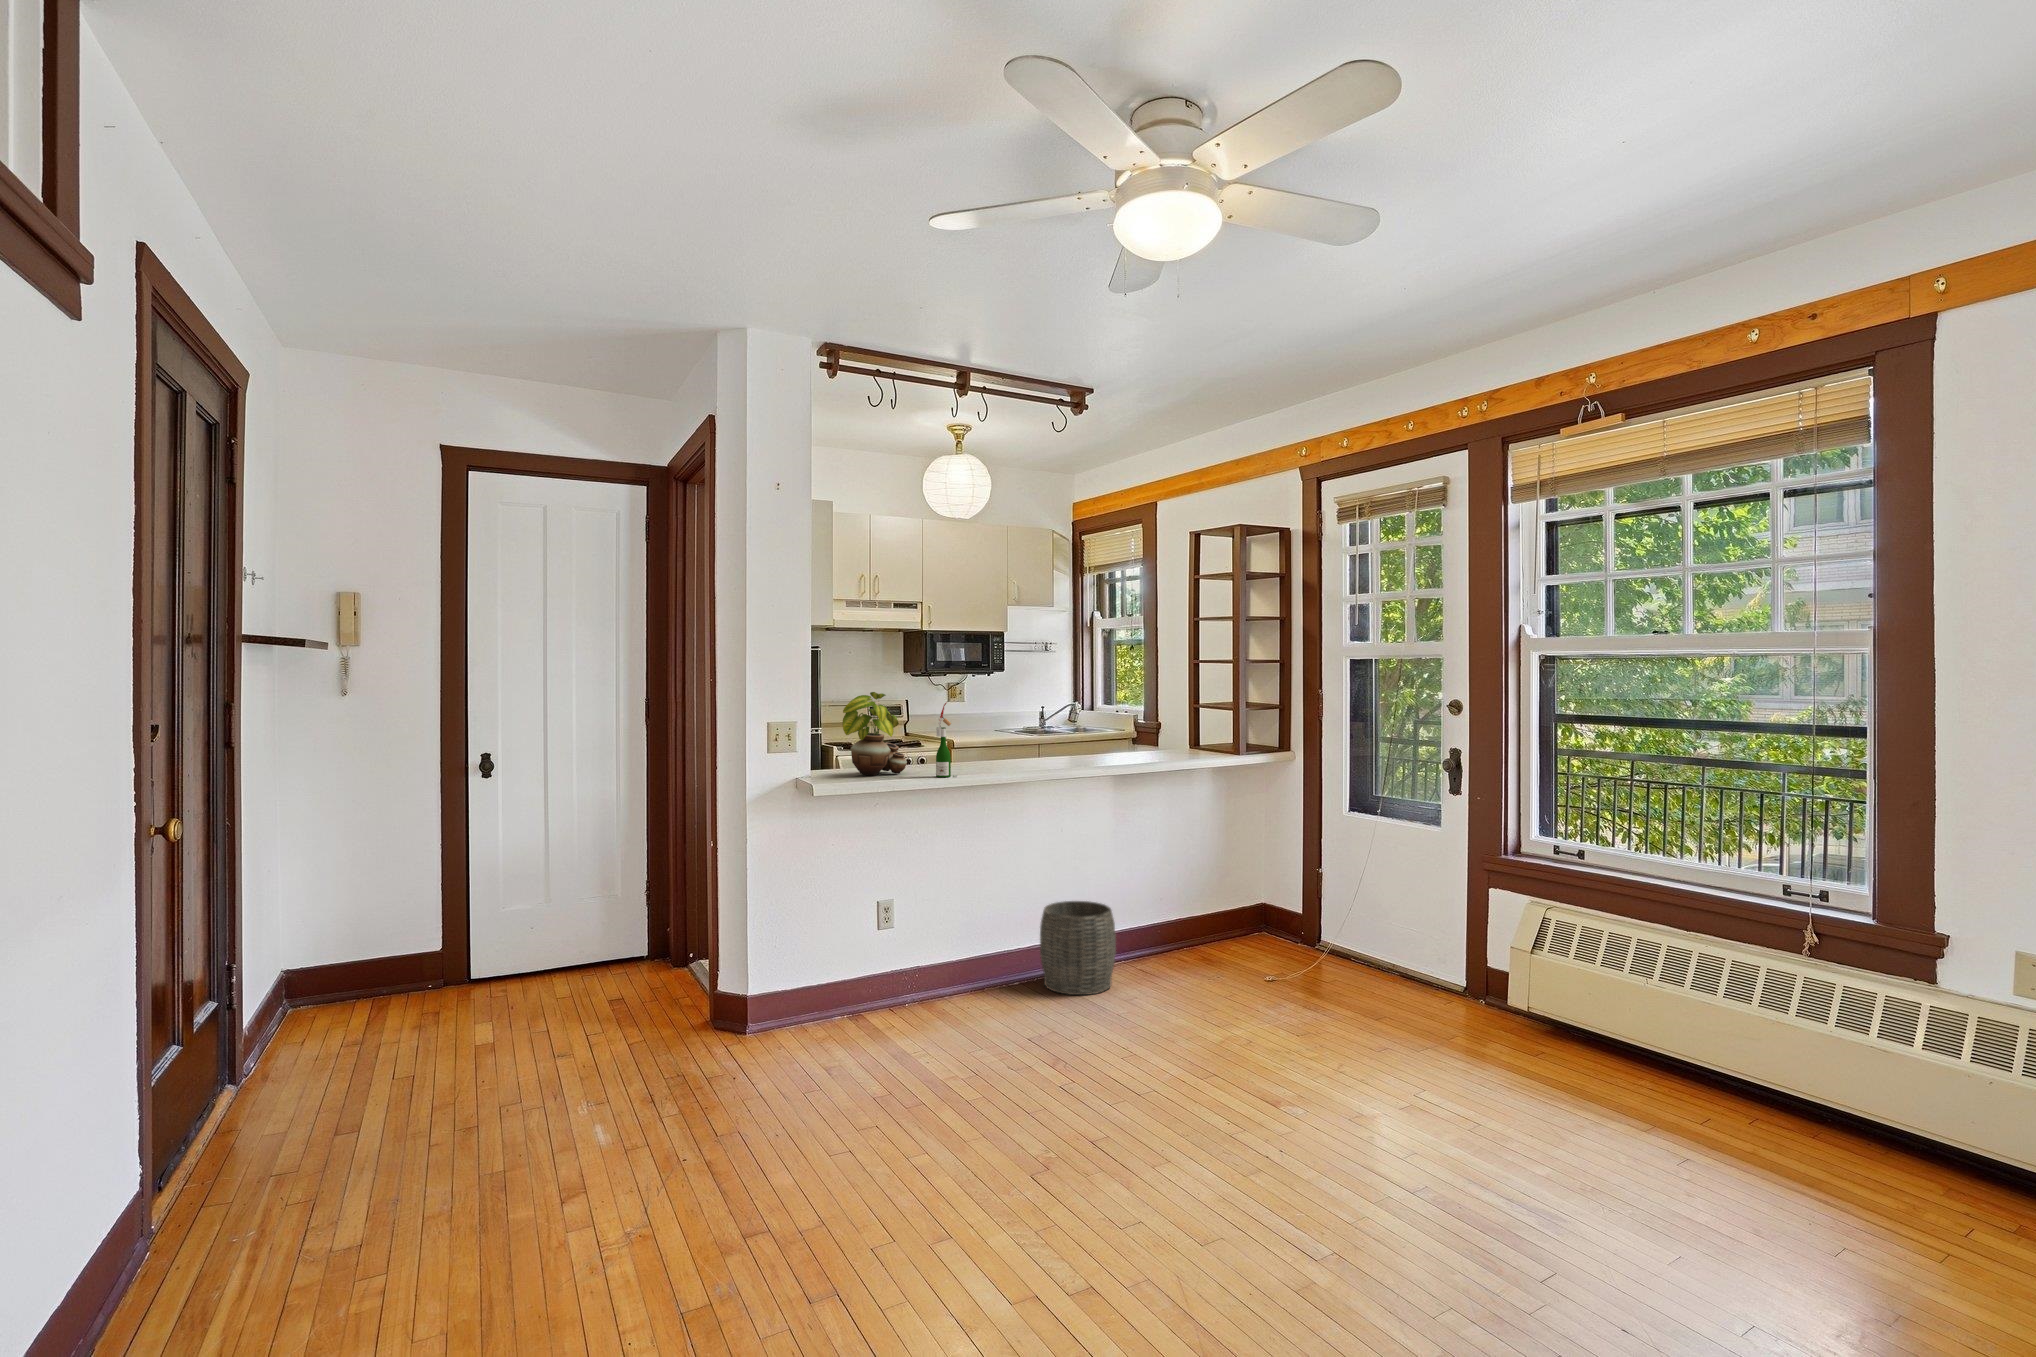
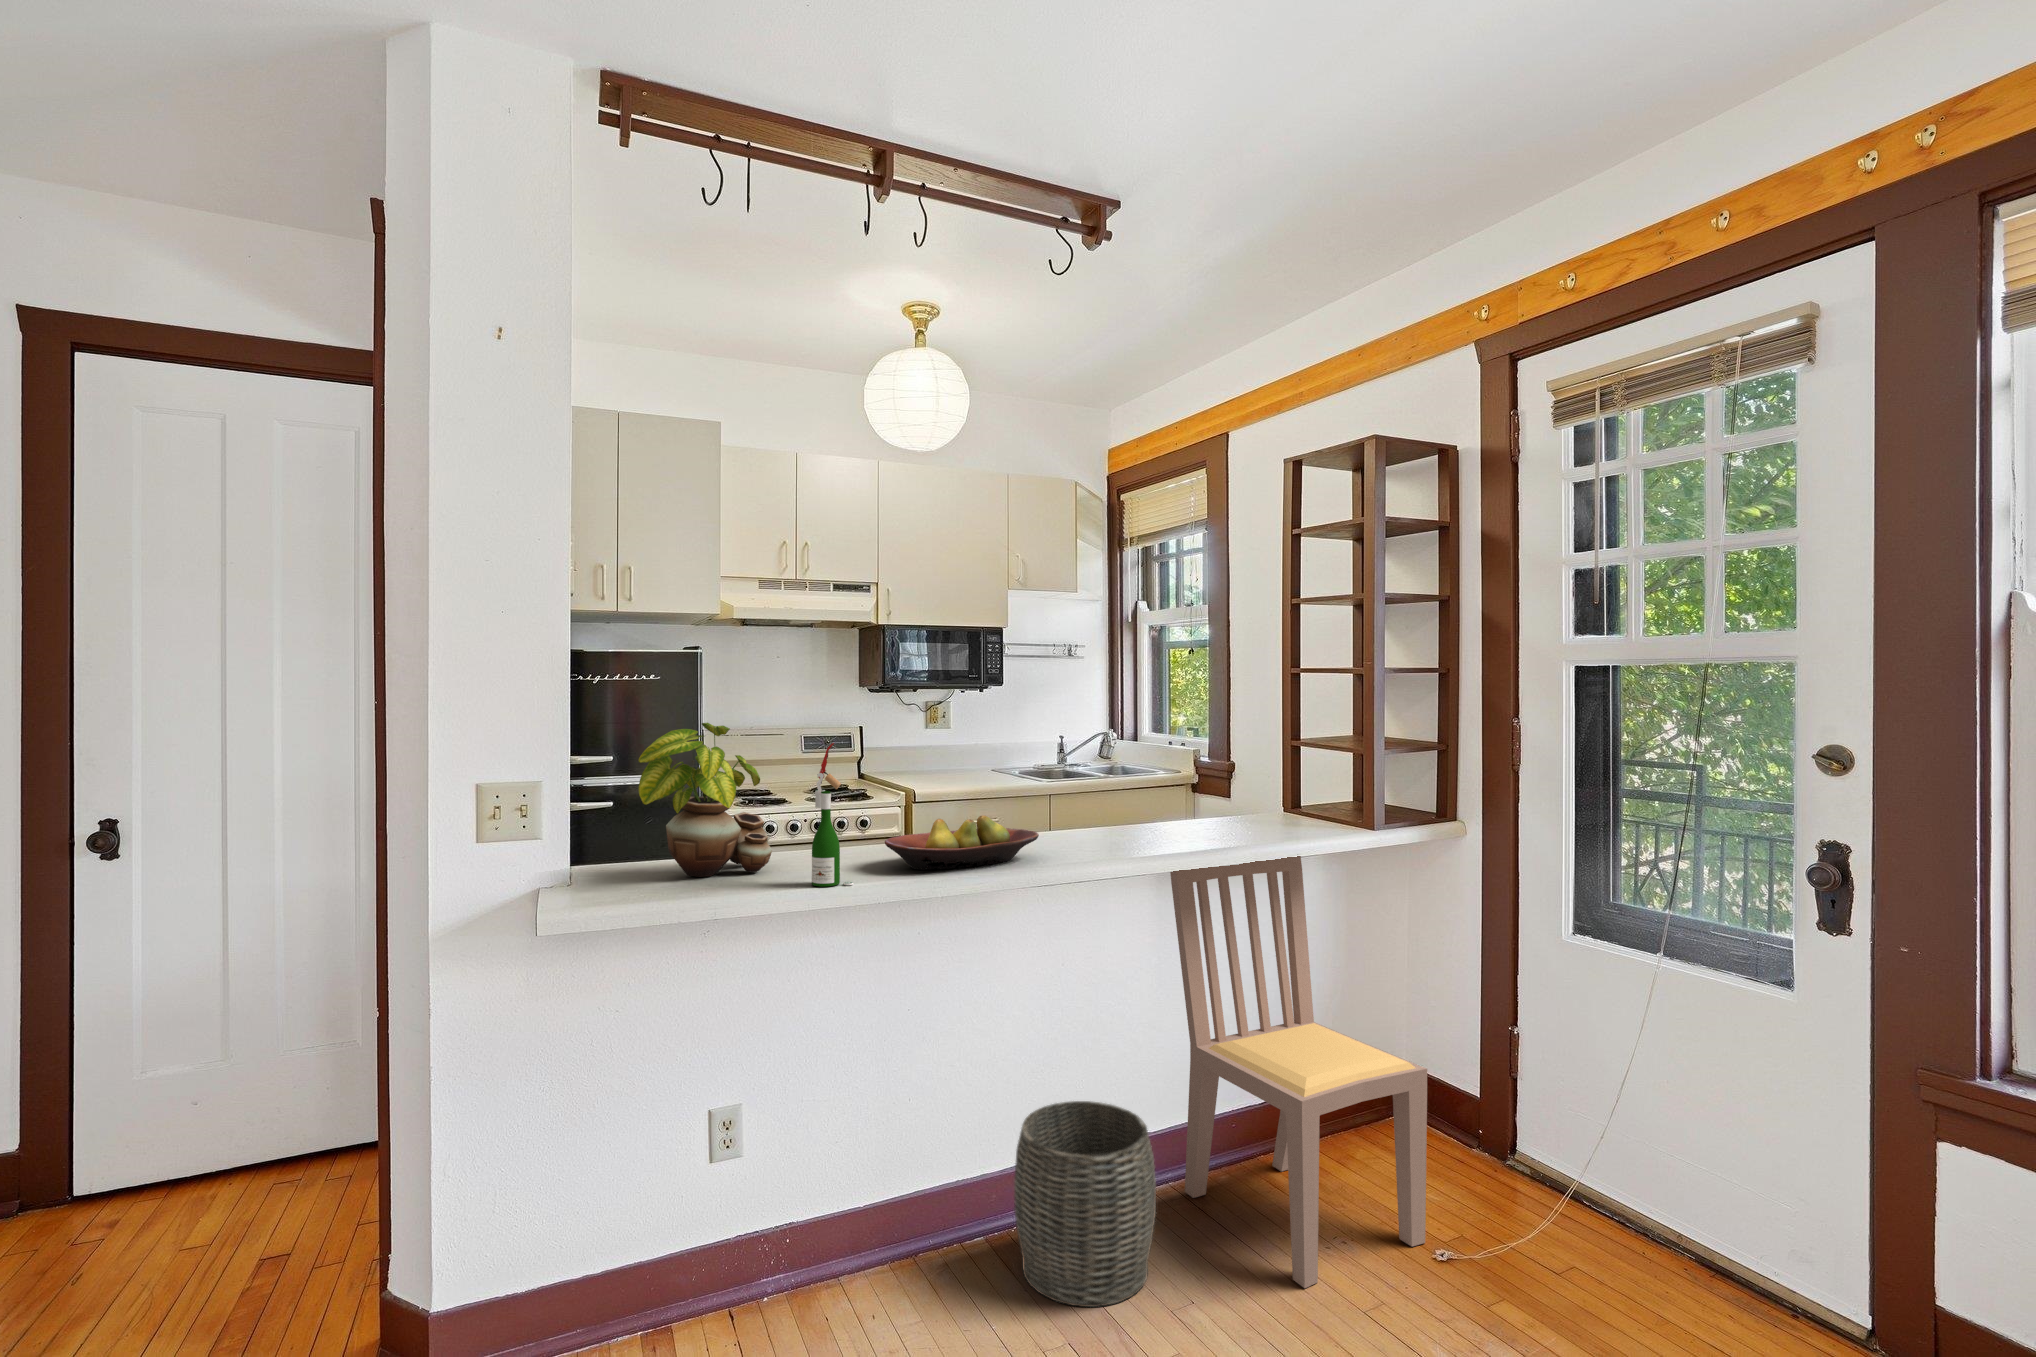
fruit bowl: none [967,744,1050,772] -> present [885,816,1039,870]
dining chair: none [1122,769,1260,987] -> present [1170,856,1427,1288]

